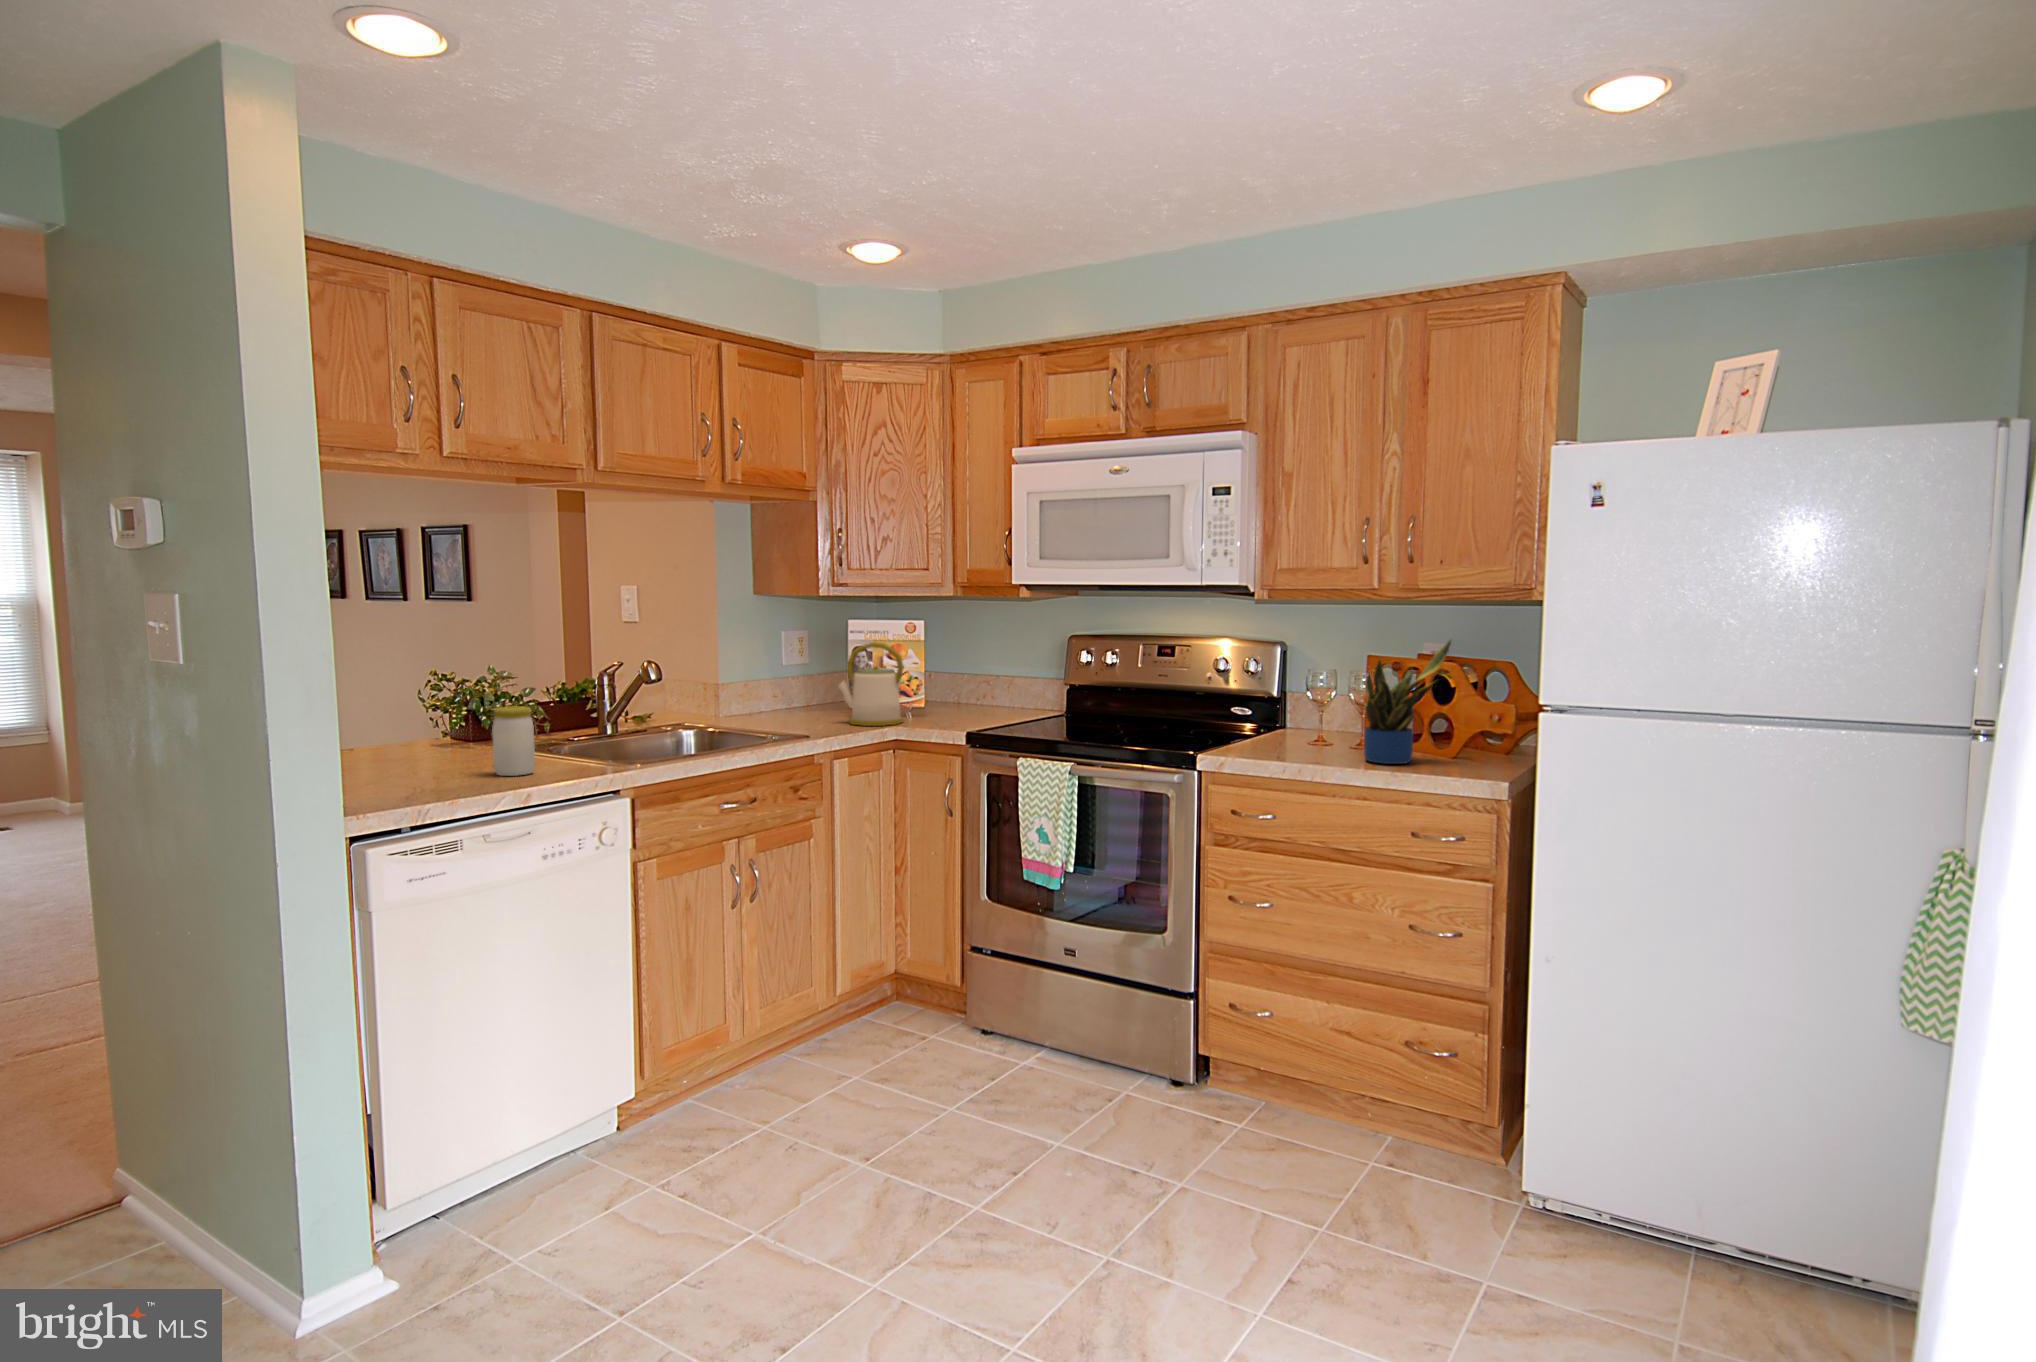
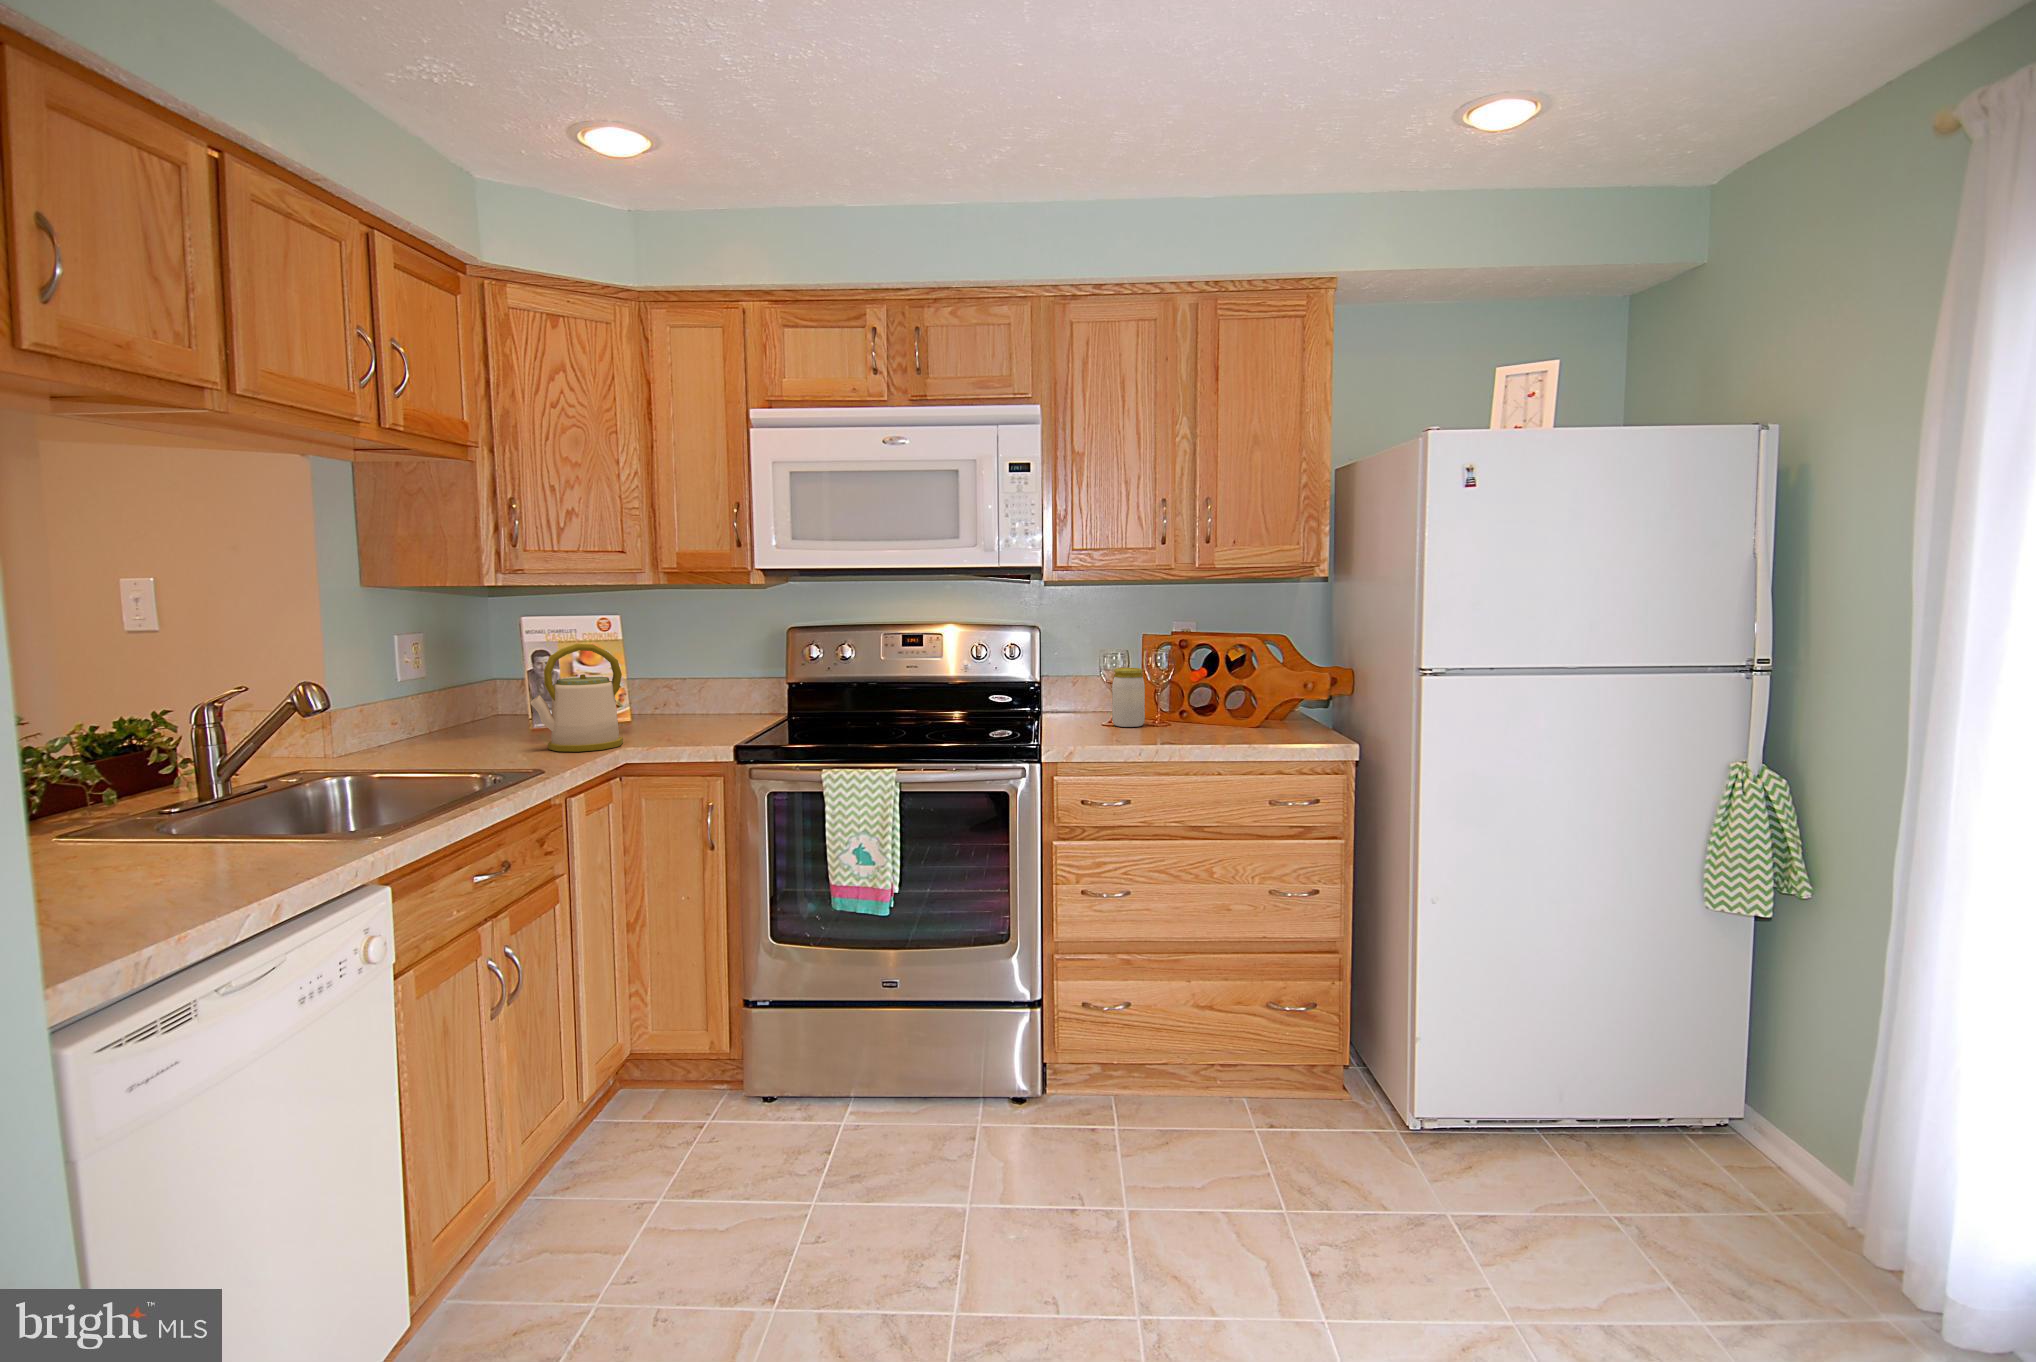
potted plant: present [1364,641,1451,764] -> none [1185,614,1267,738]
jar: present [492,706,535,776] -> present [1112,668,1145,727]

